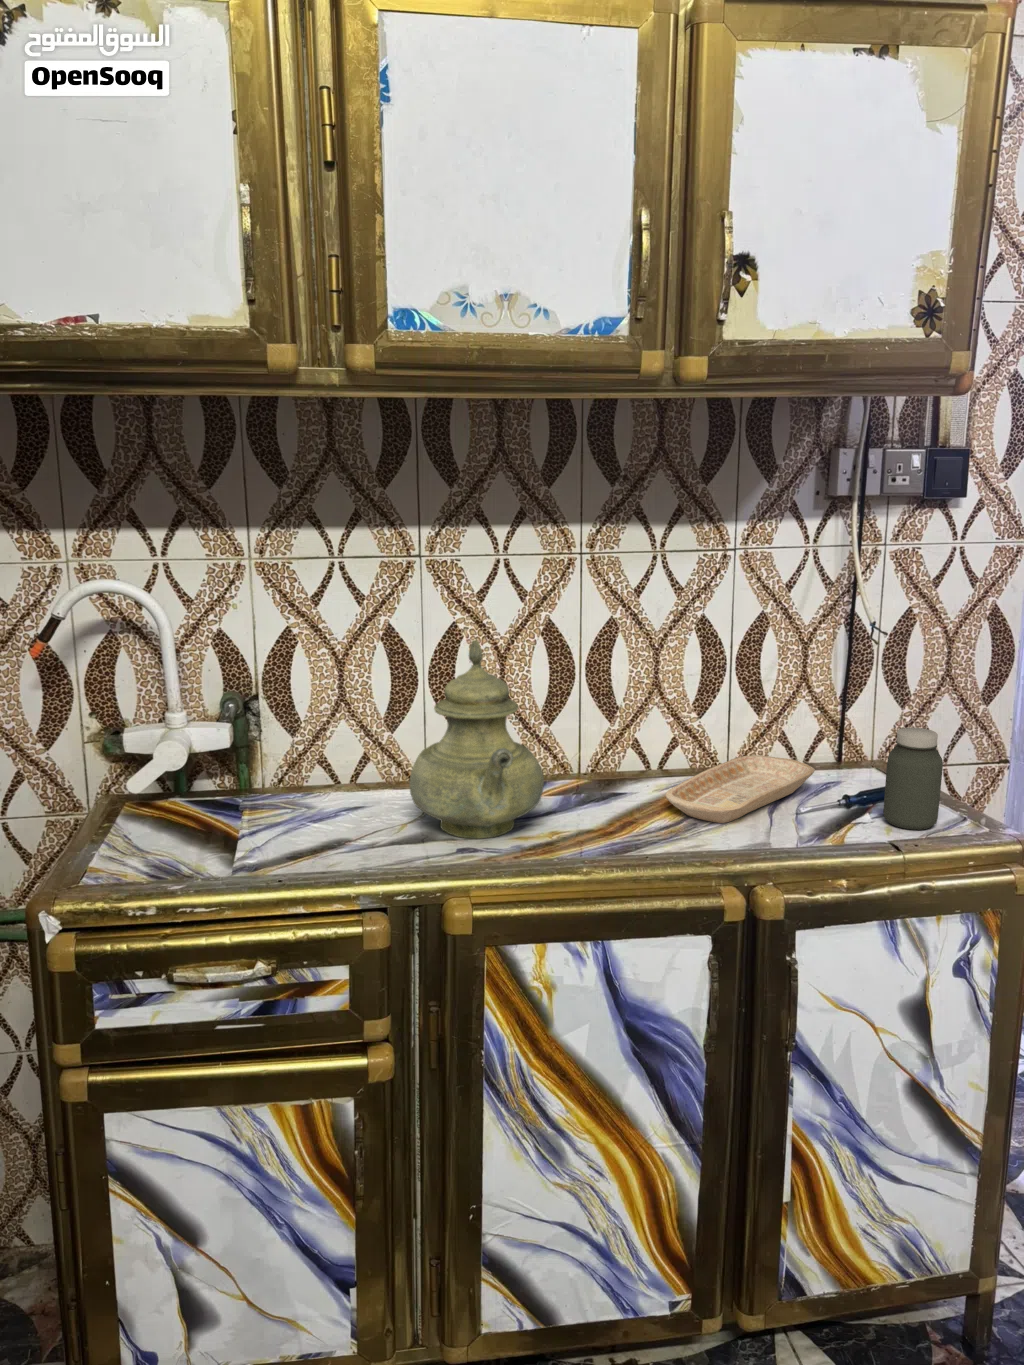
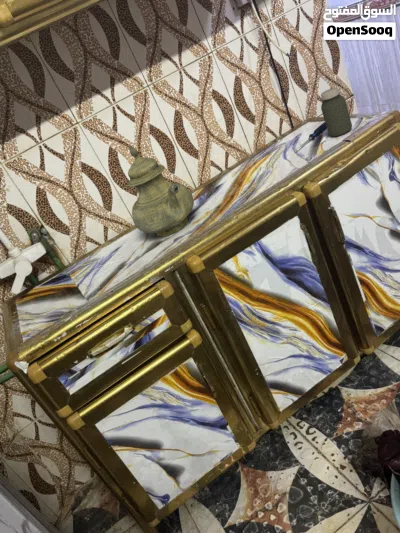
tray: present [666,755,815,823] -> none [240,133,290,177]

